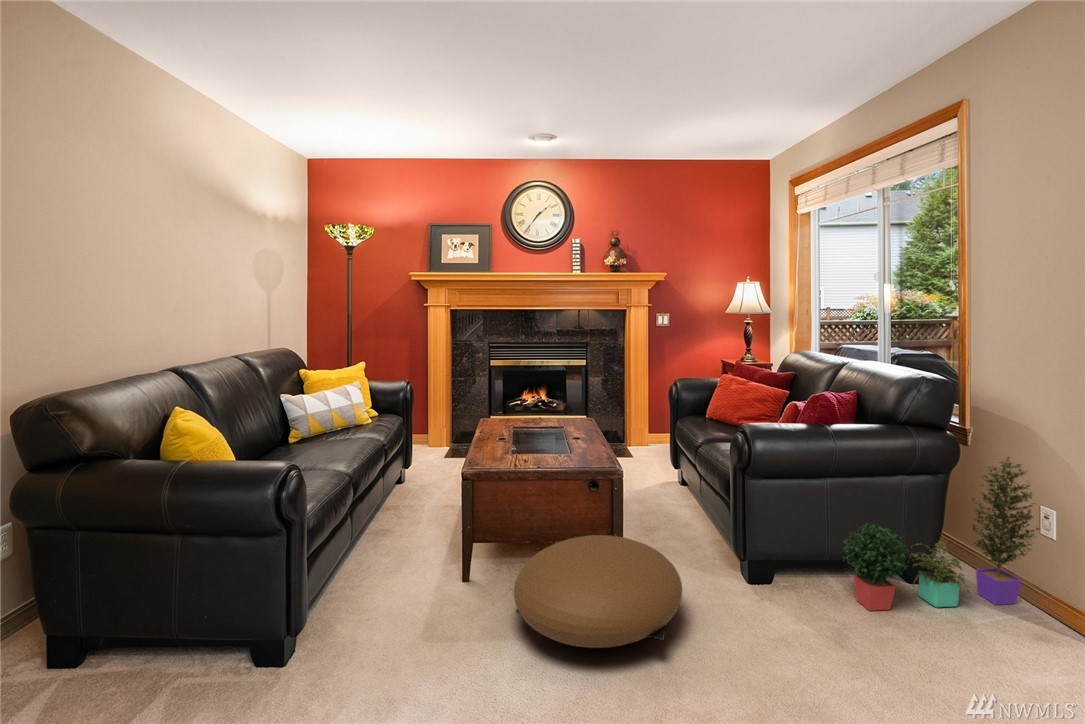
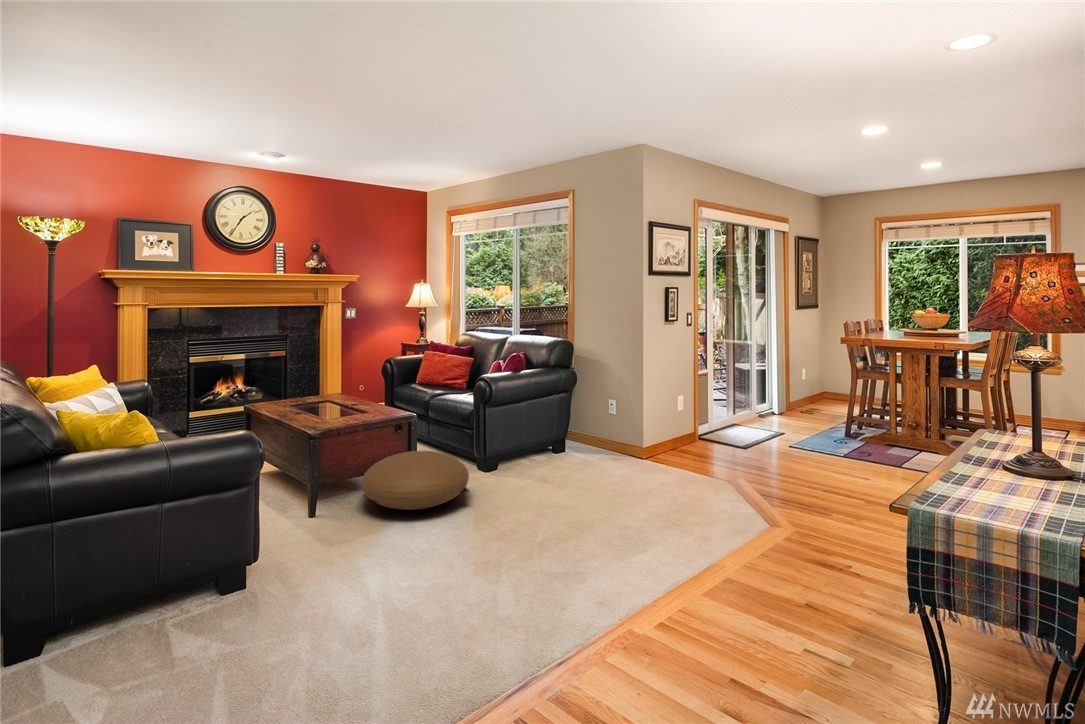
potted plant: present [843,457,1039,611] -> none [533,378,615,468]

